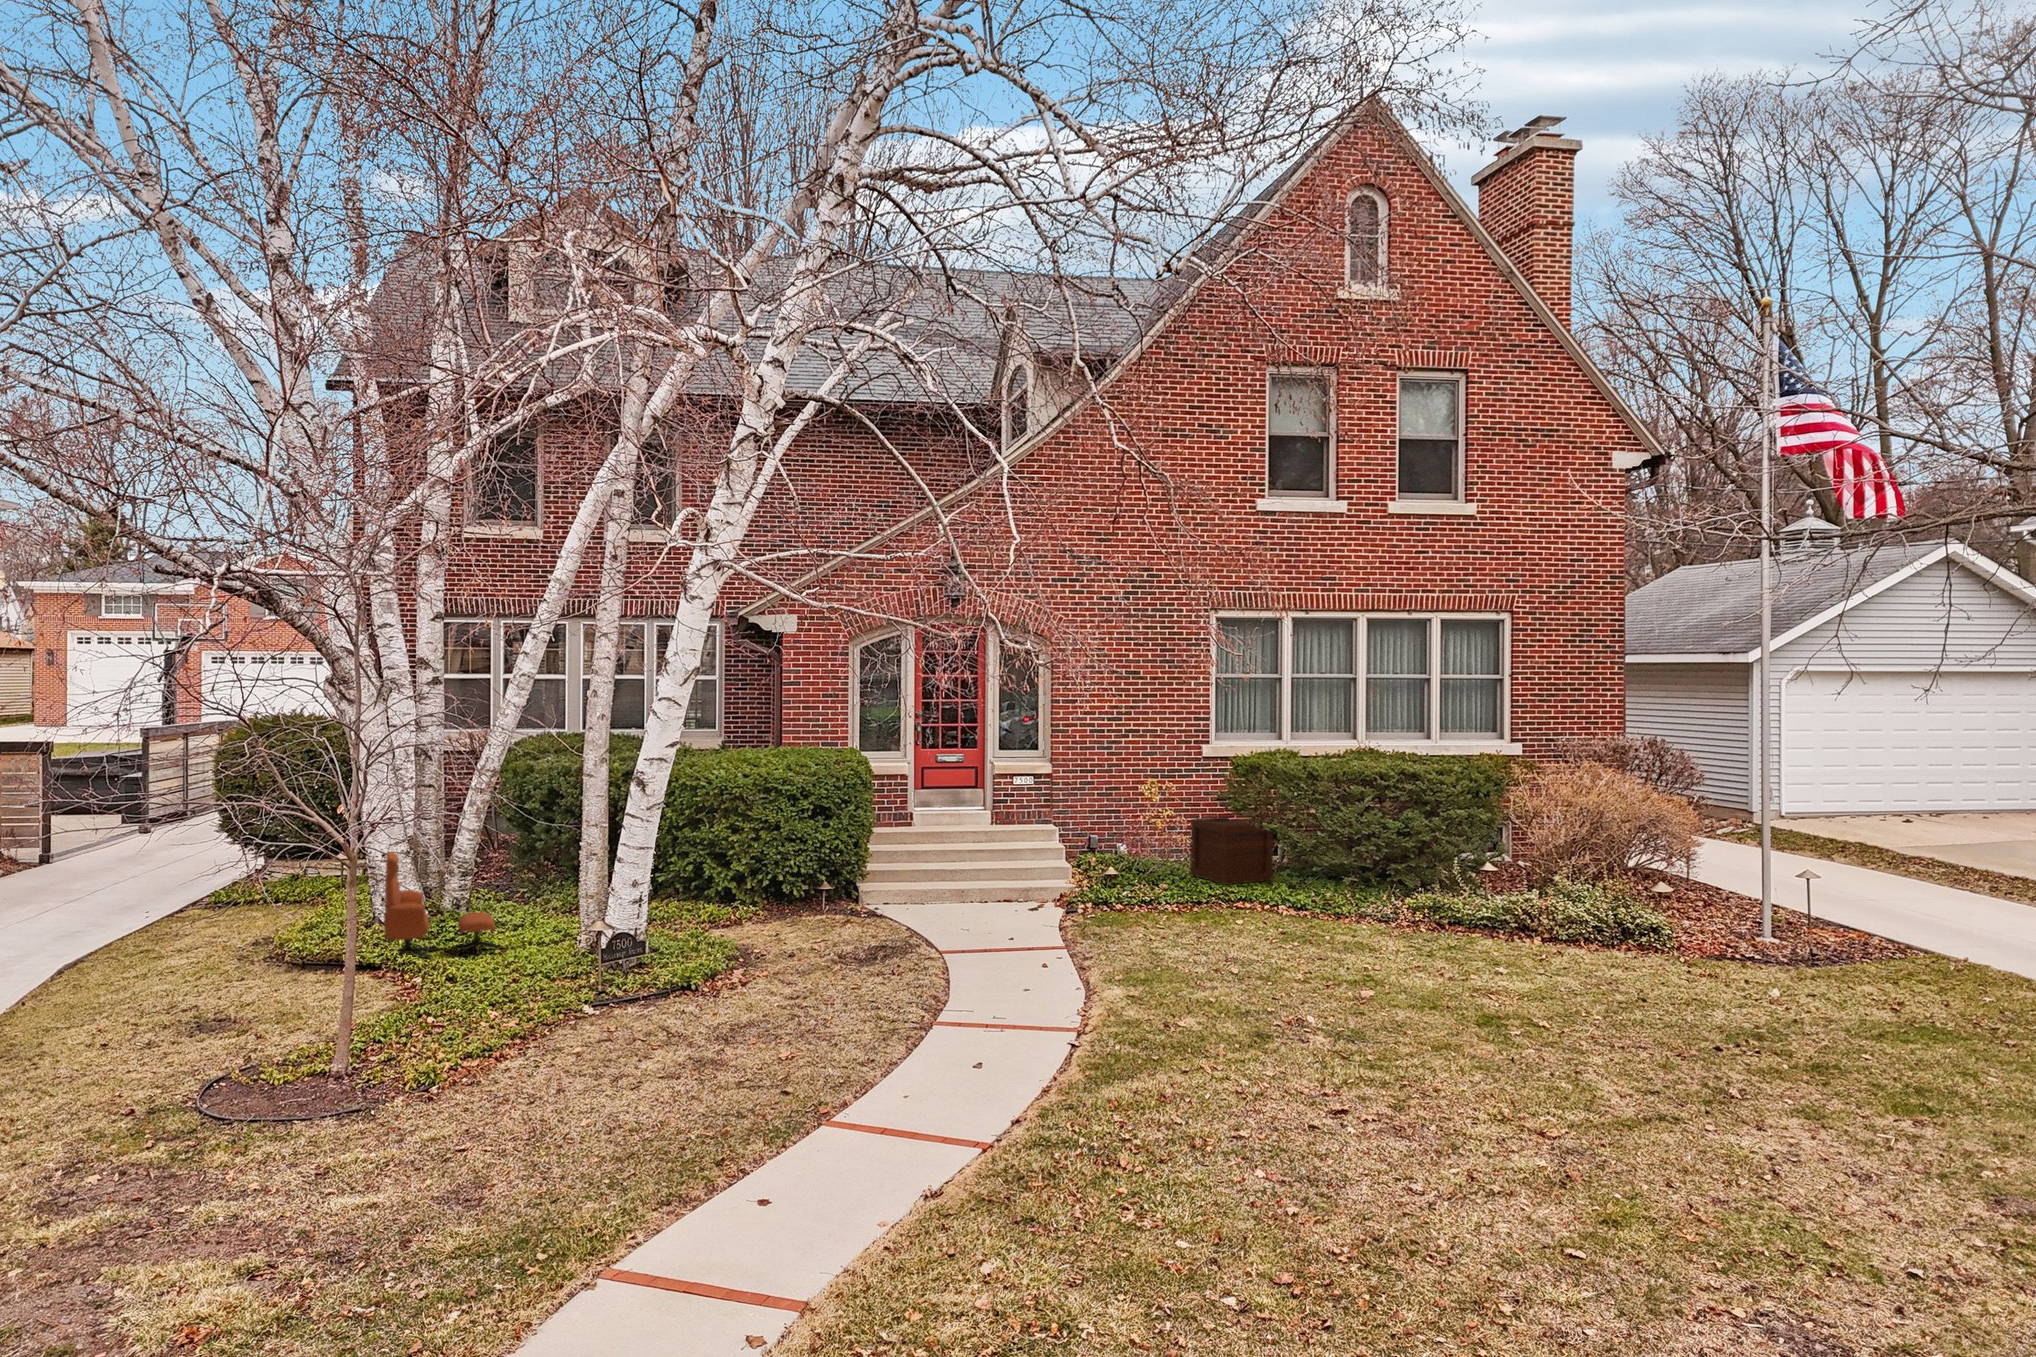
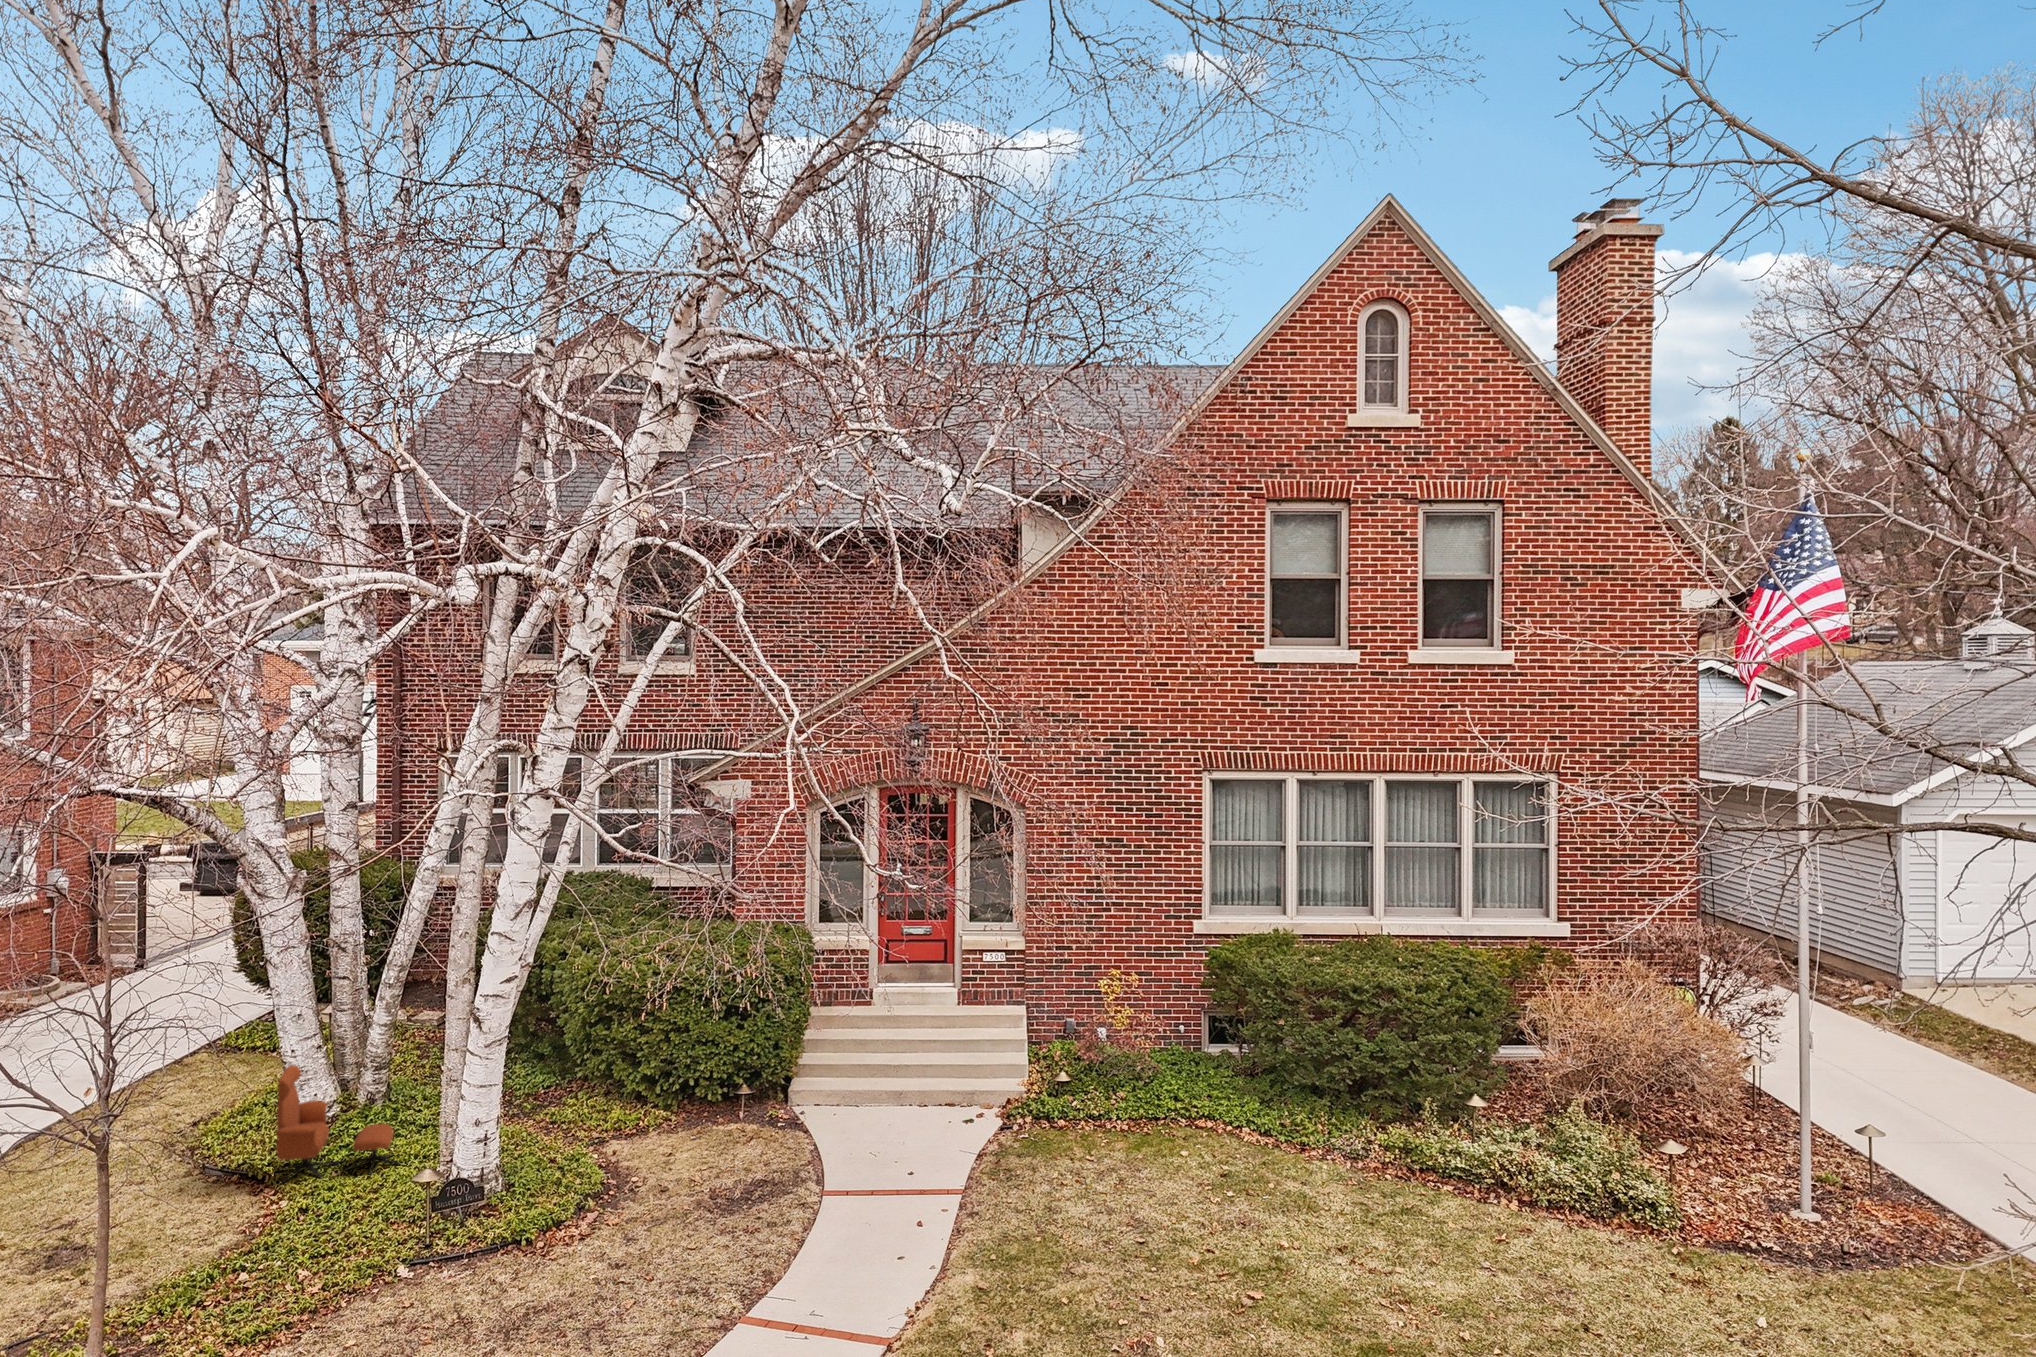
wooden crate: present [1190,817,1273,885] -> none [1178,998,1266,1084]

